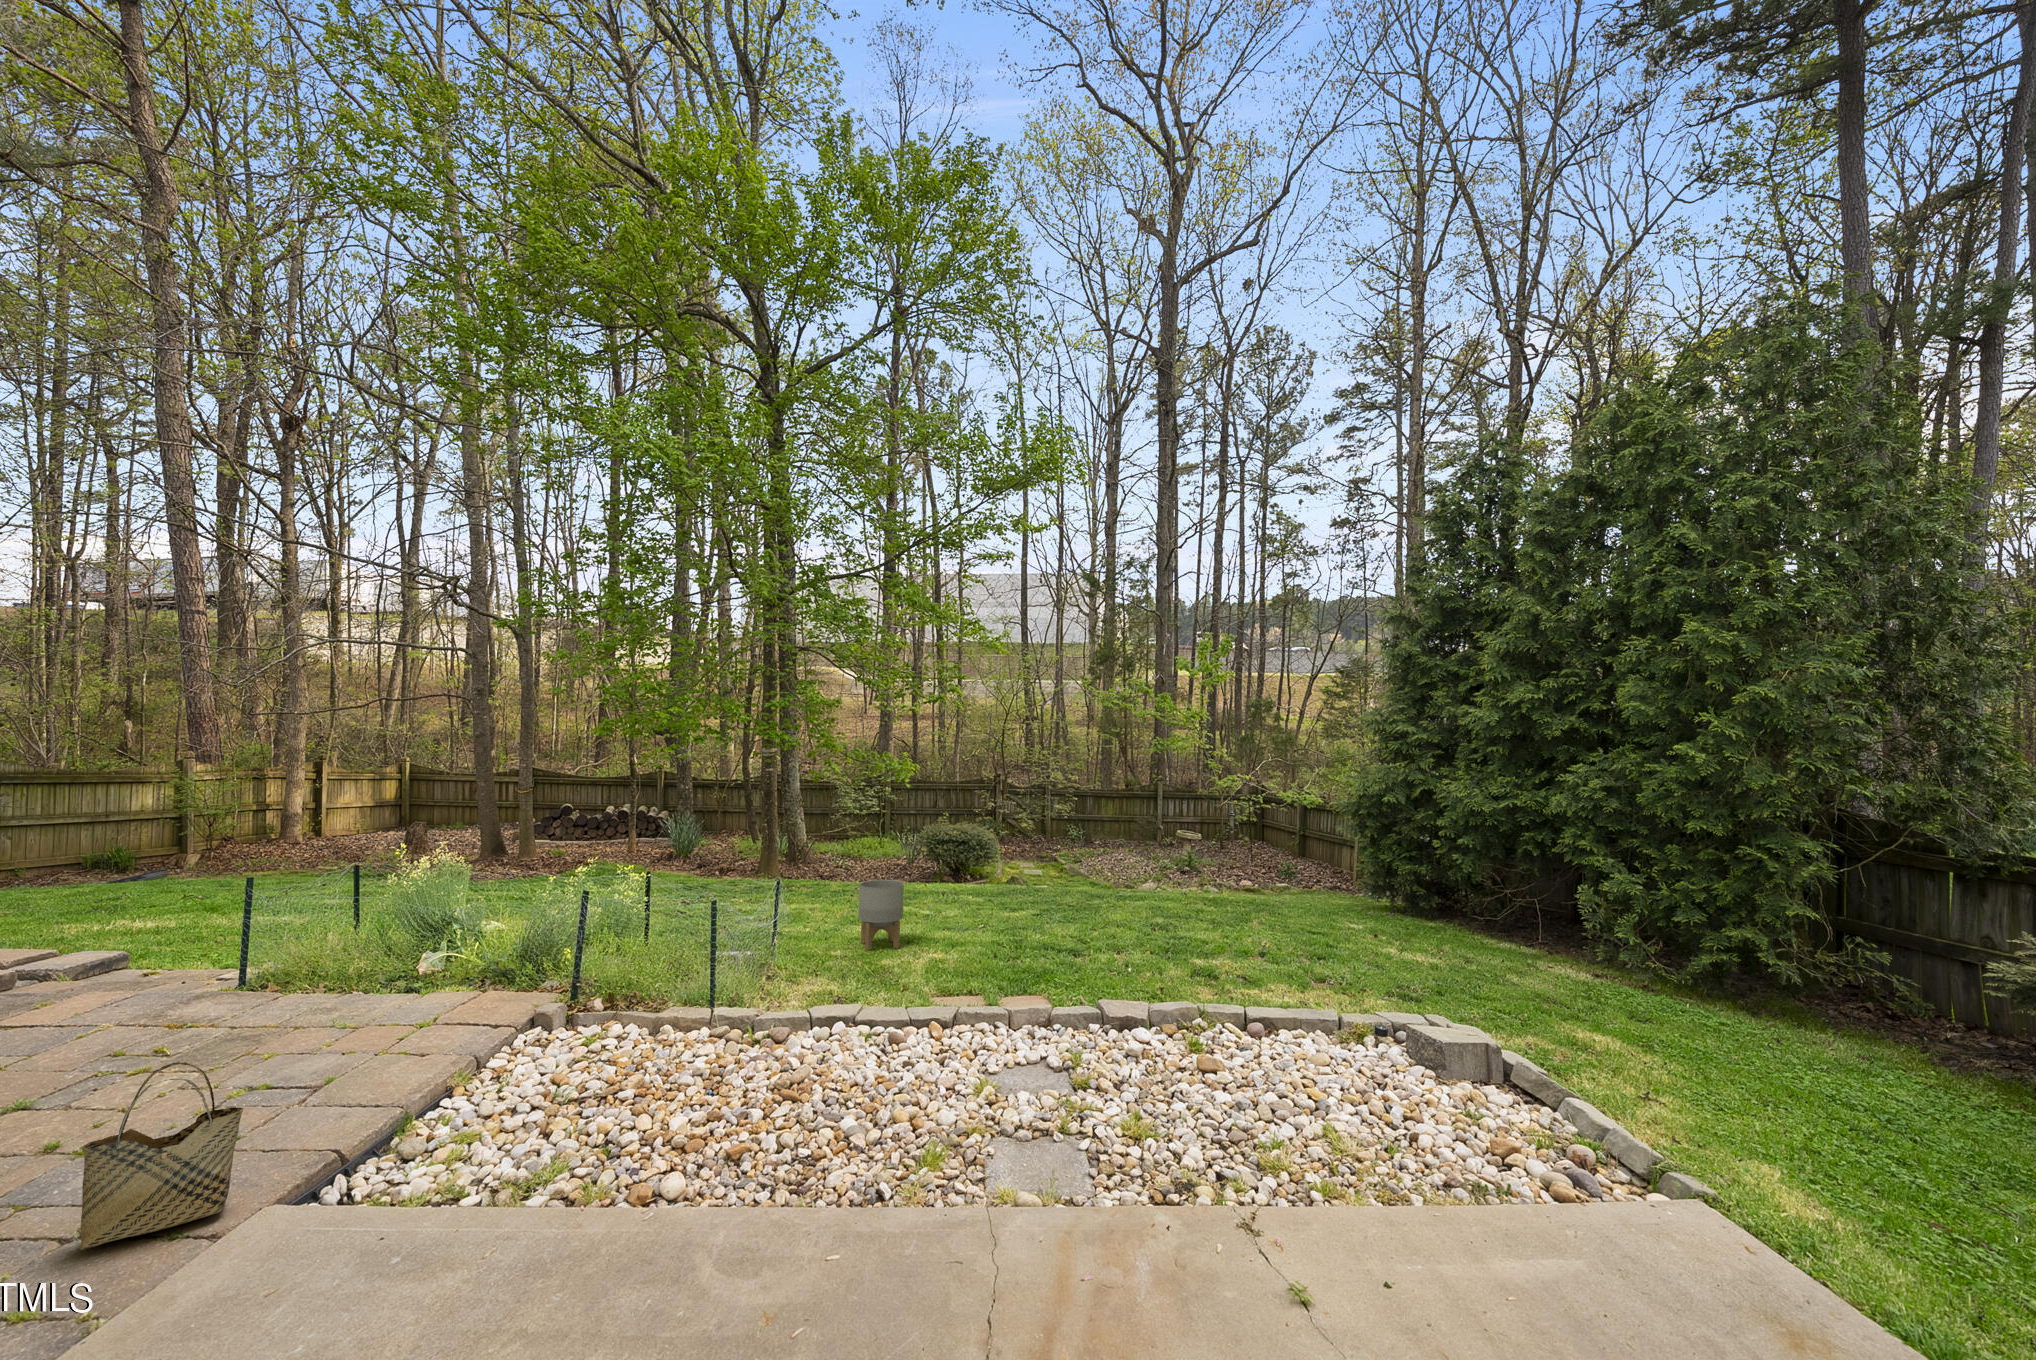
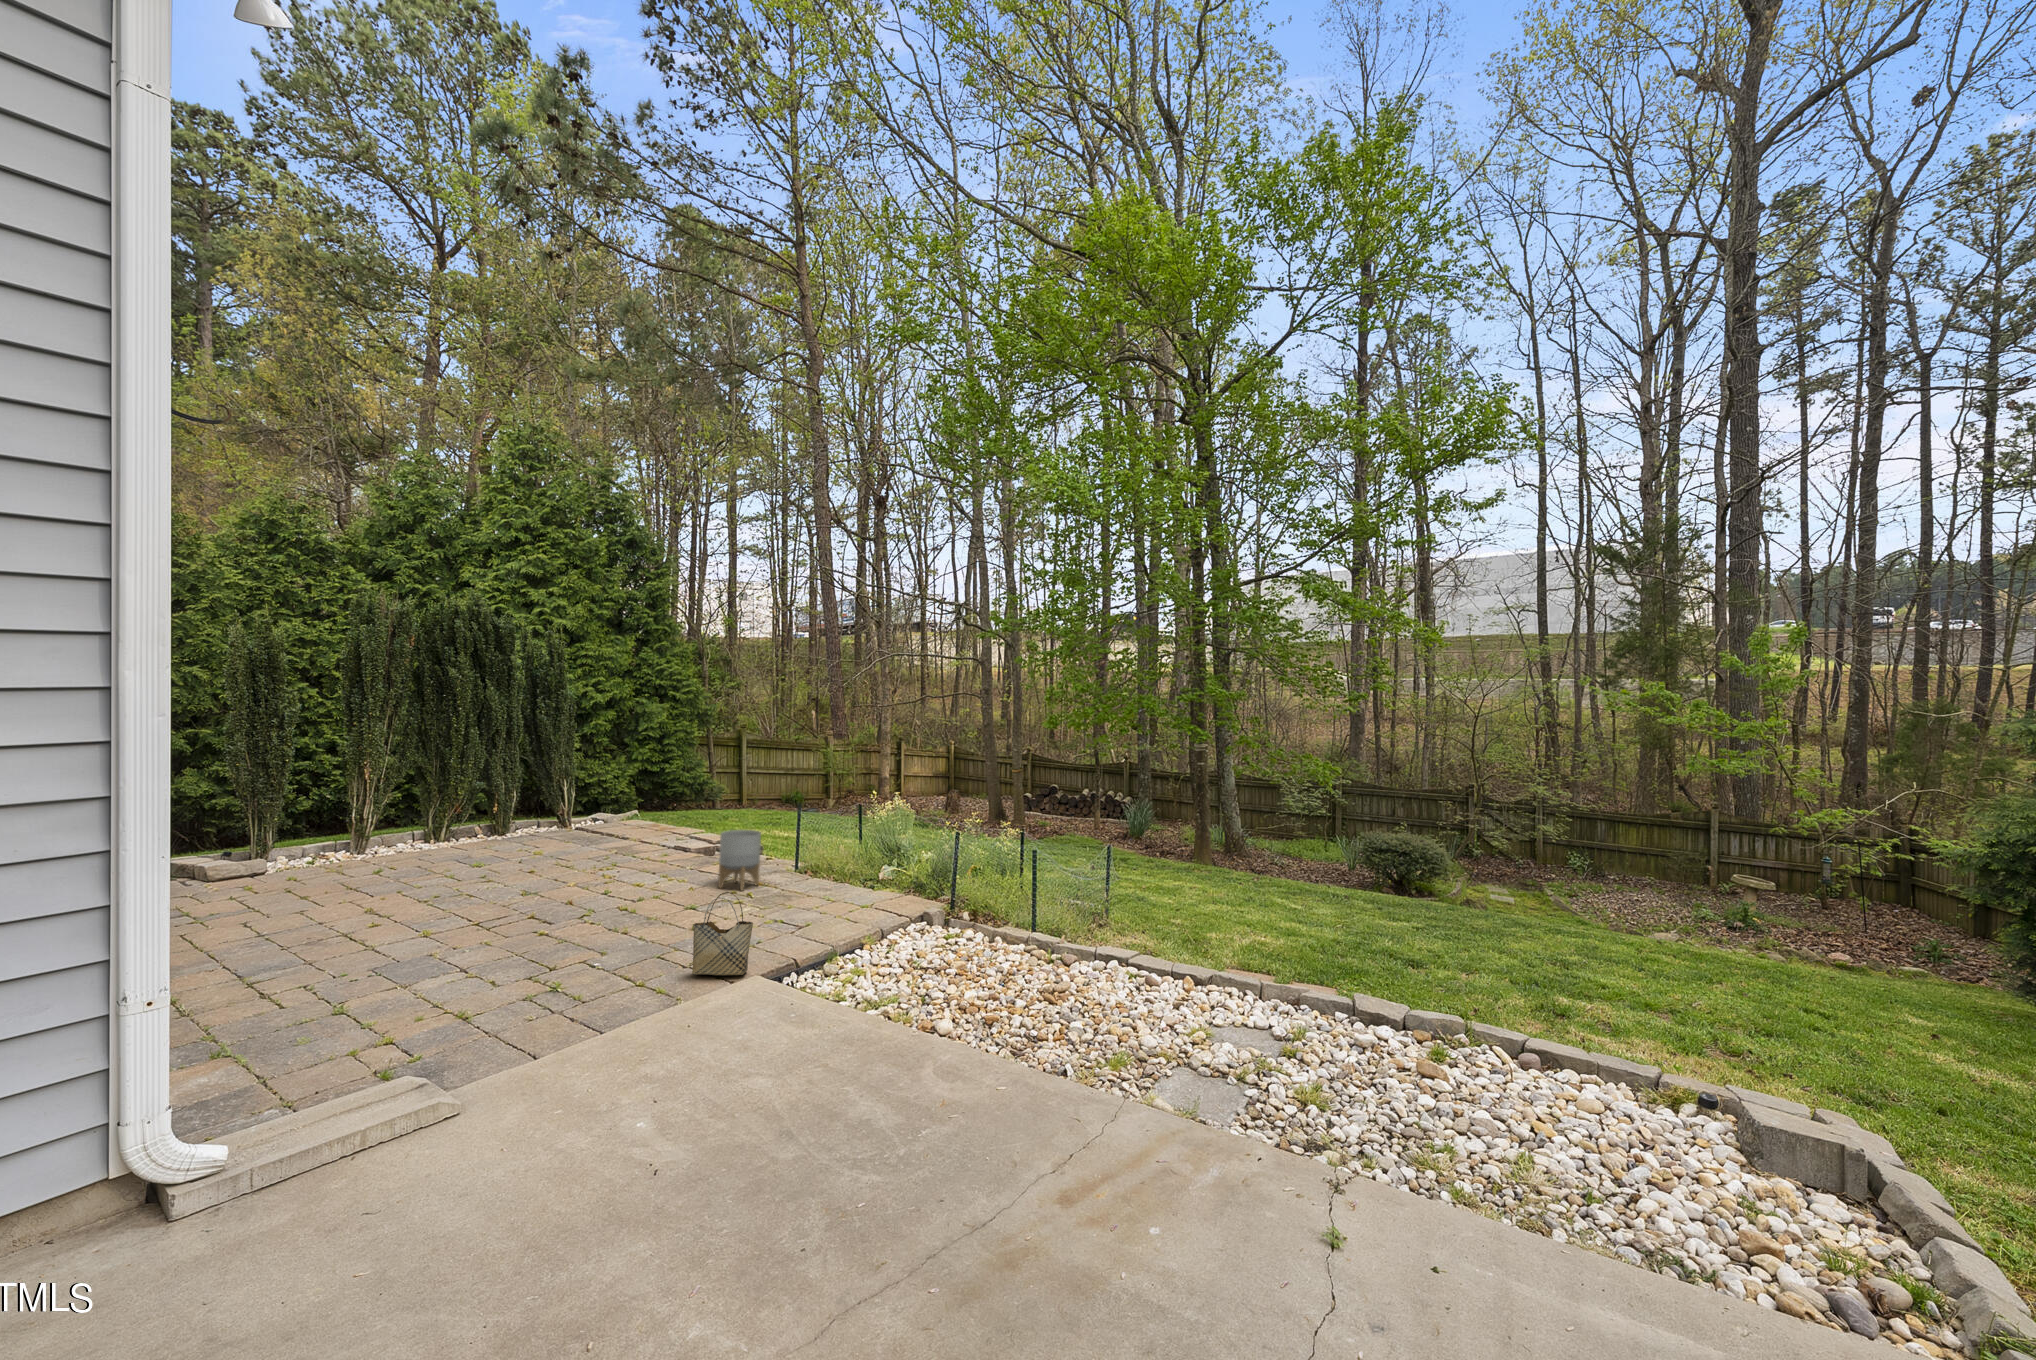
planter: present [858,880,904,951] -> present [718,830,761,891]

